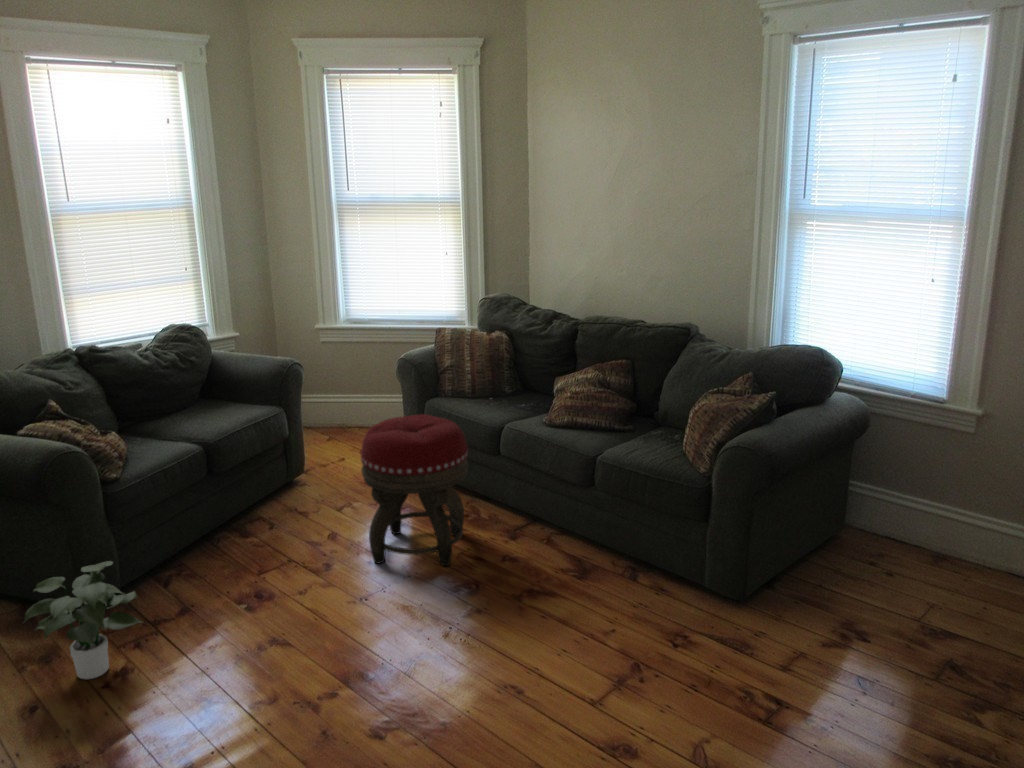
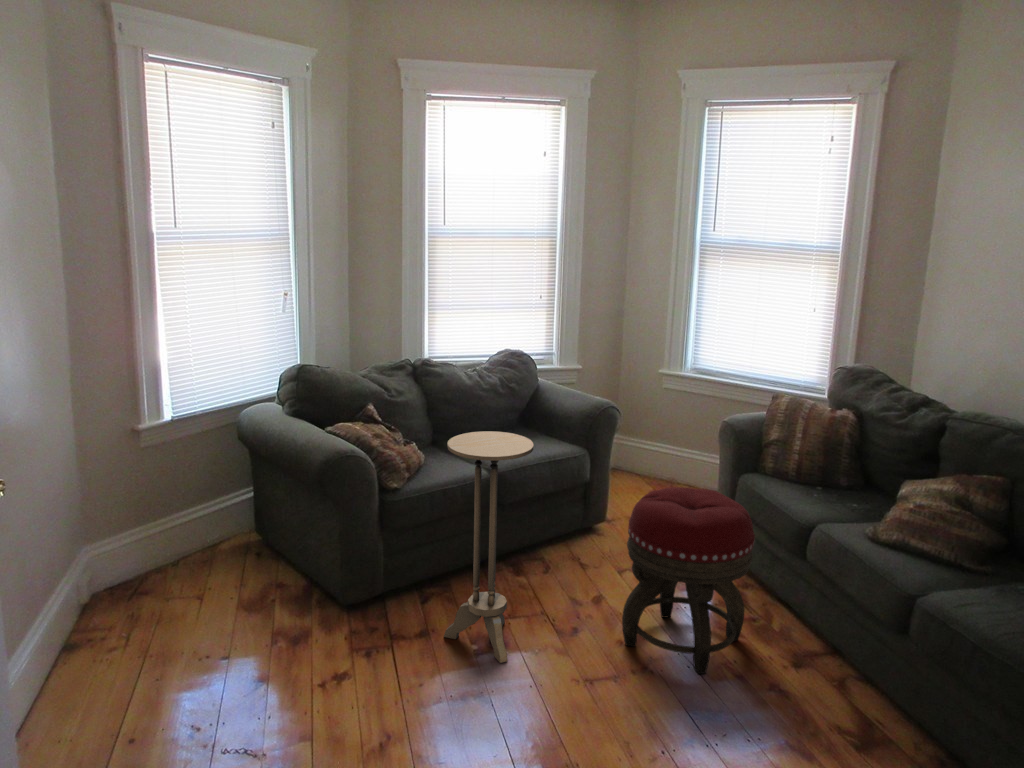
side table: none [186,396,281,610] -> present [444,431,534,663]
potted plant: present [25,561,142,679] -> none [270,567,372,676]

